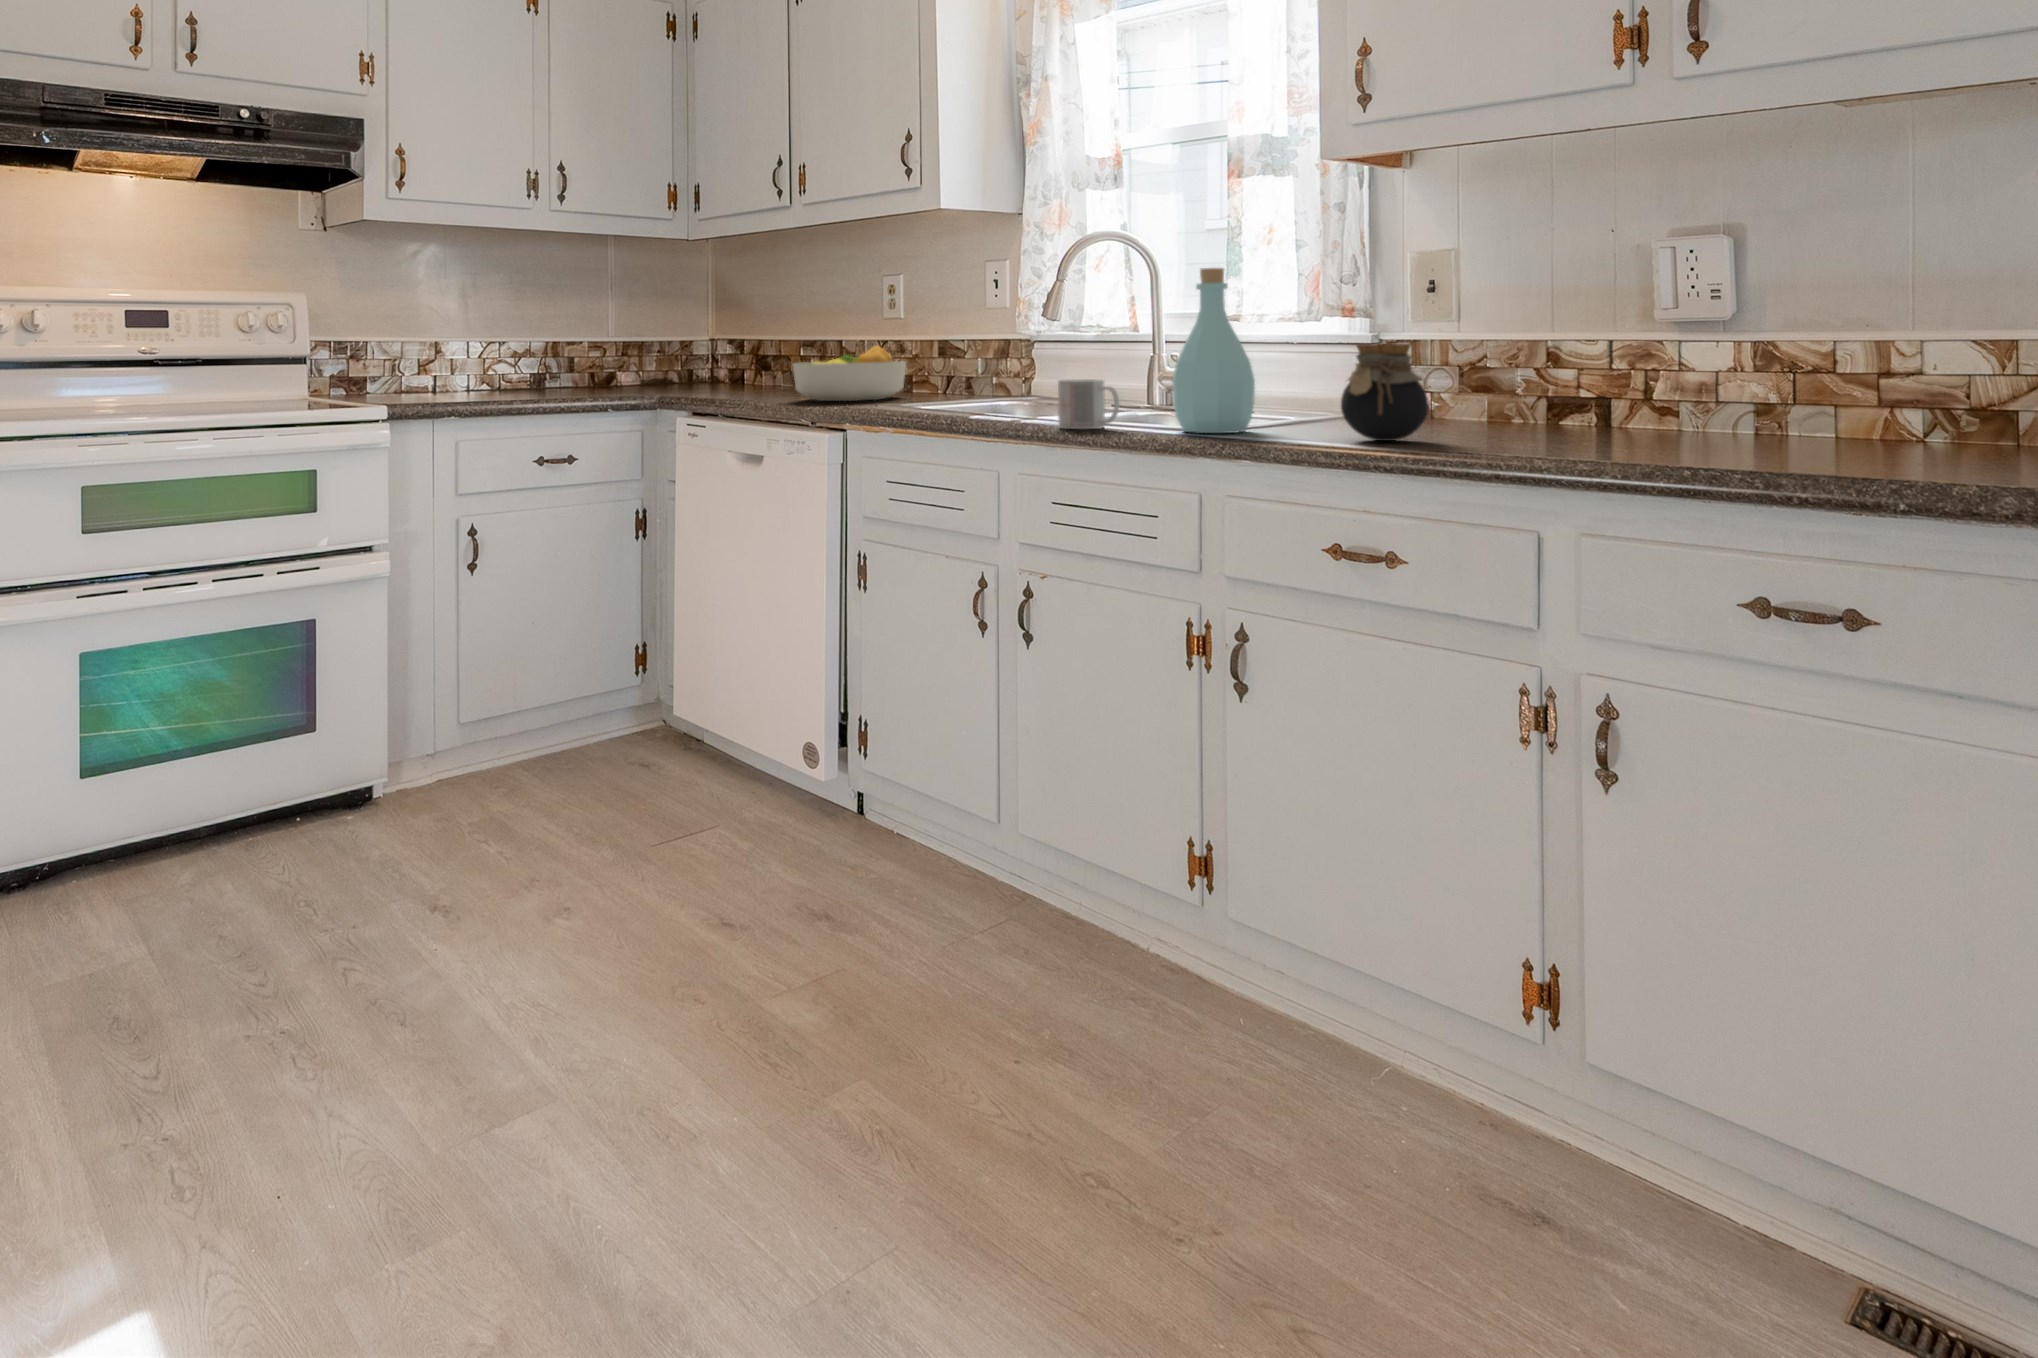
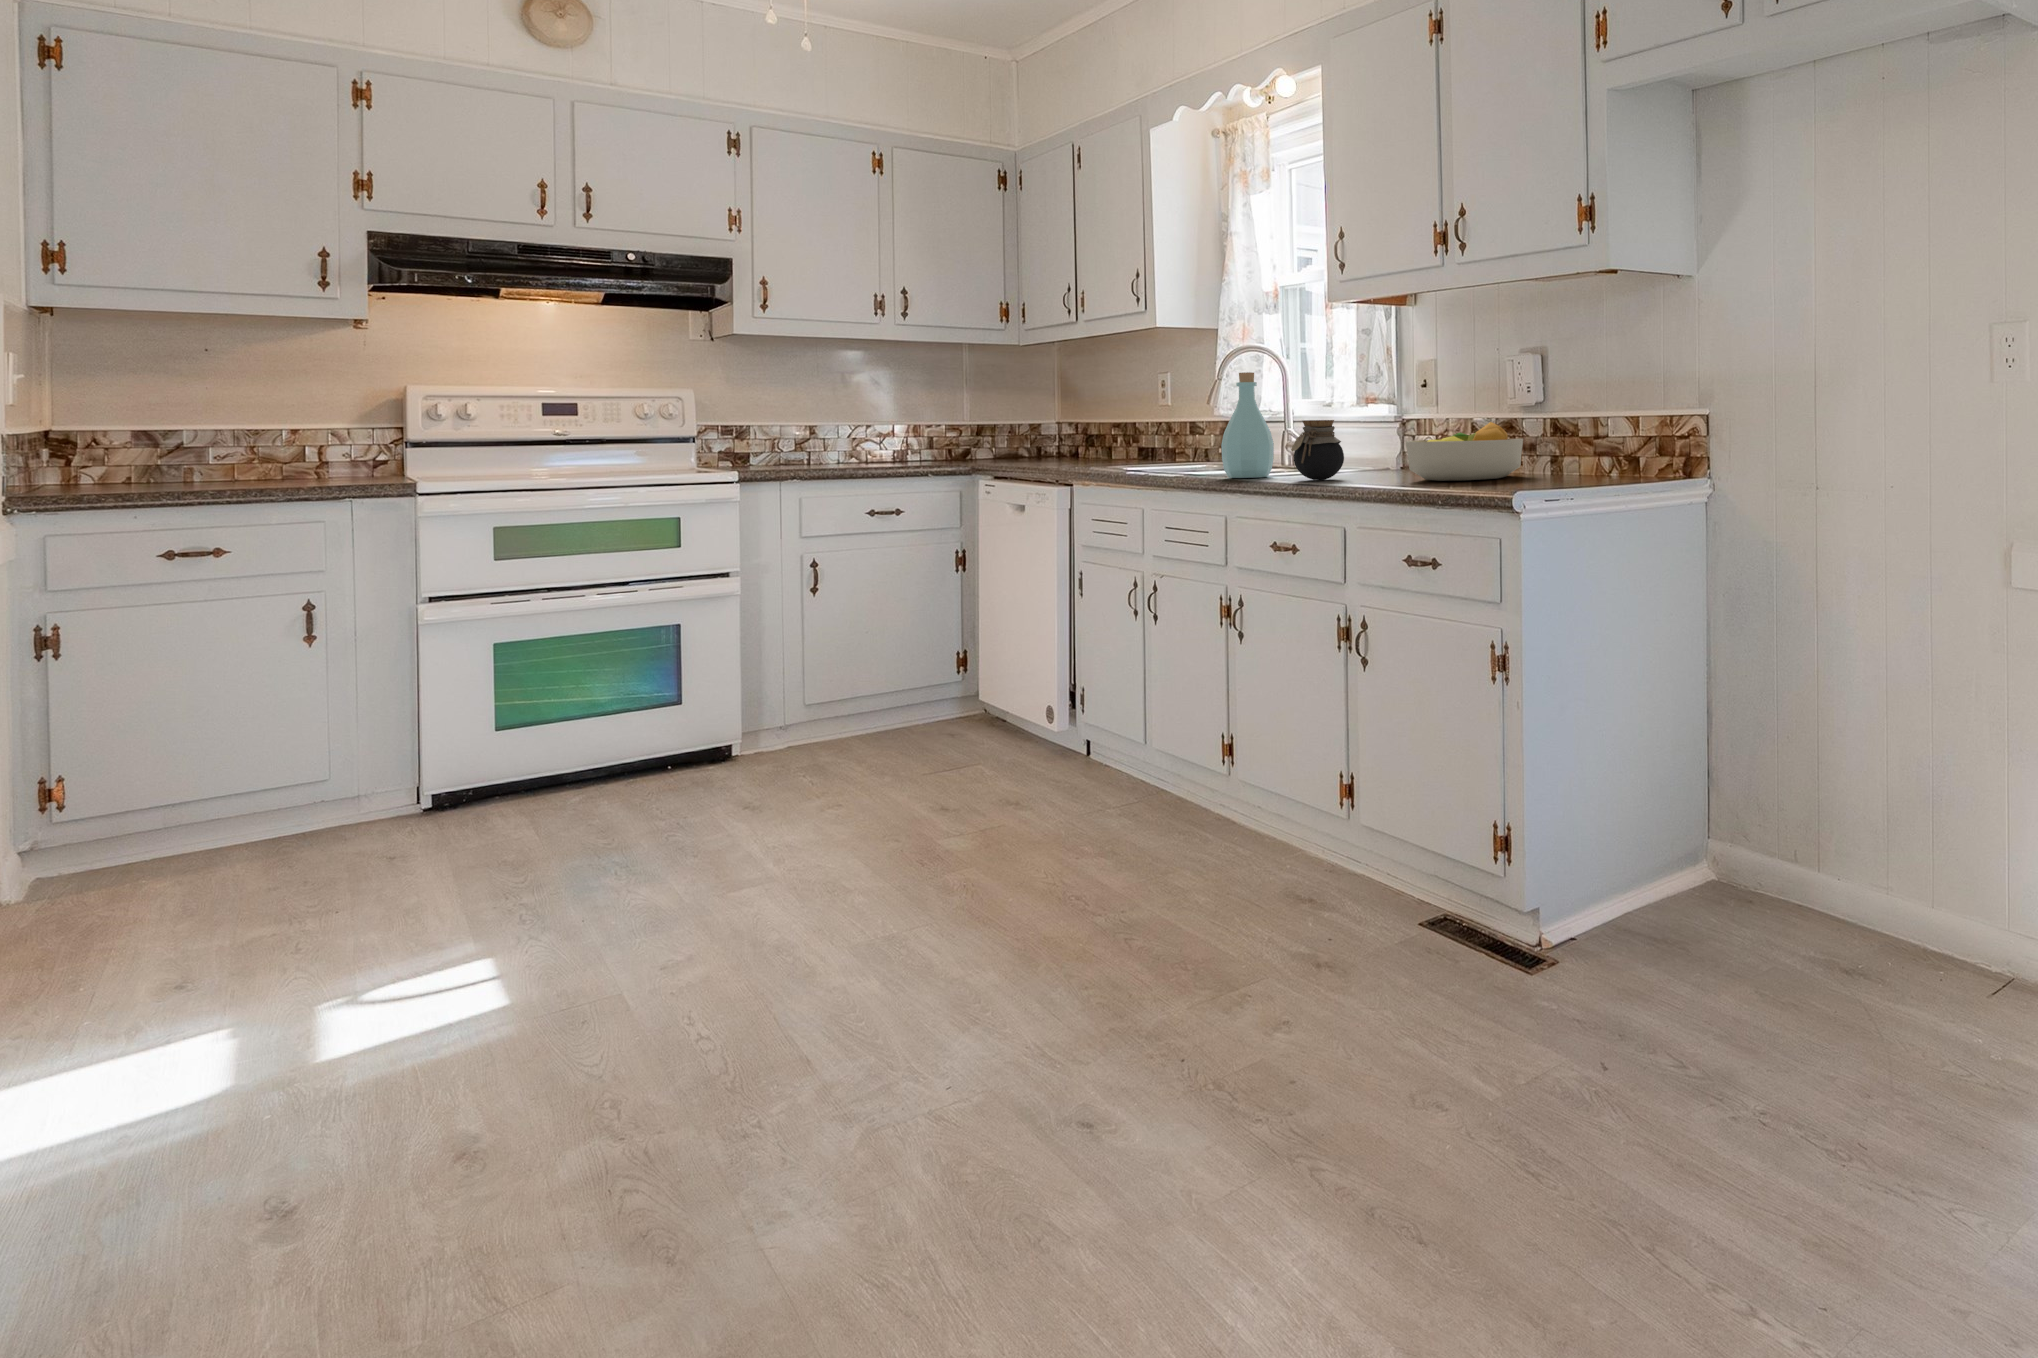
fruit bowl: present [793,346,906,401] -> present [1406,422,1523,481]
mug: present [1058,379,1120,429] -> none [1162,445,1196,478]

